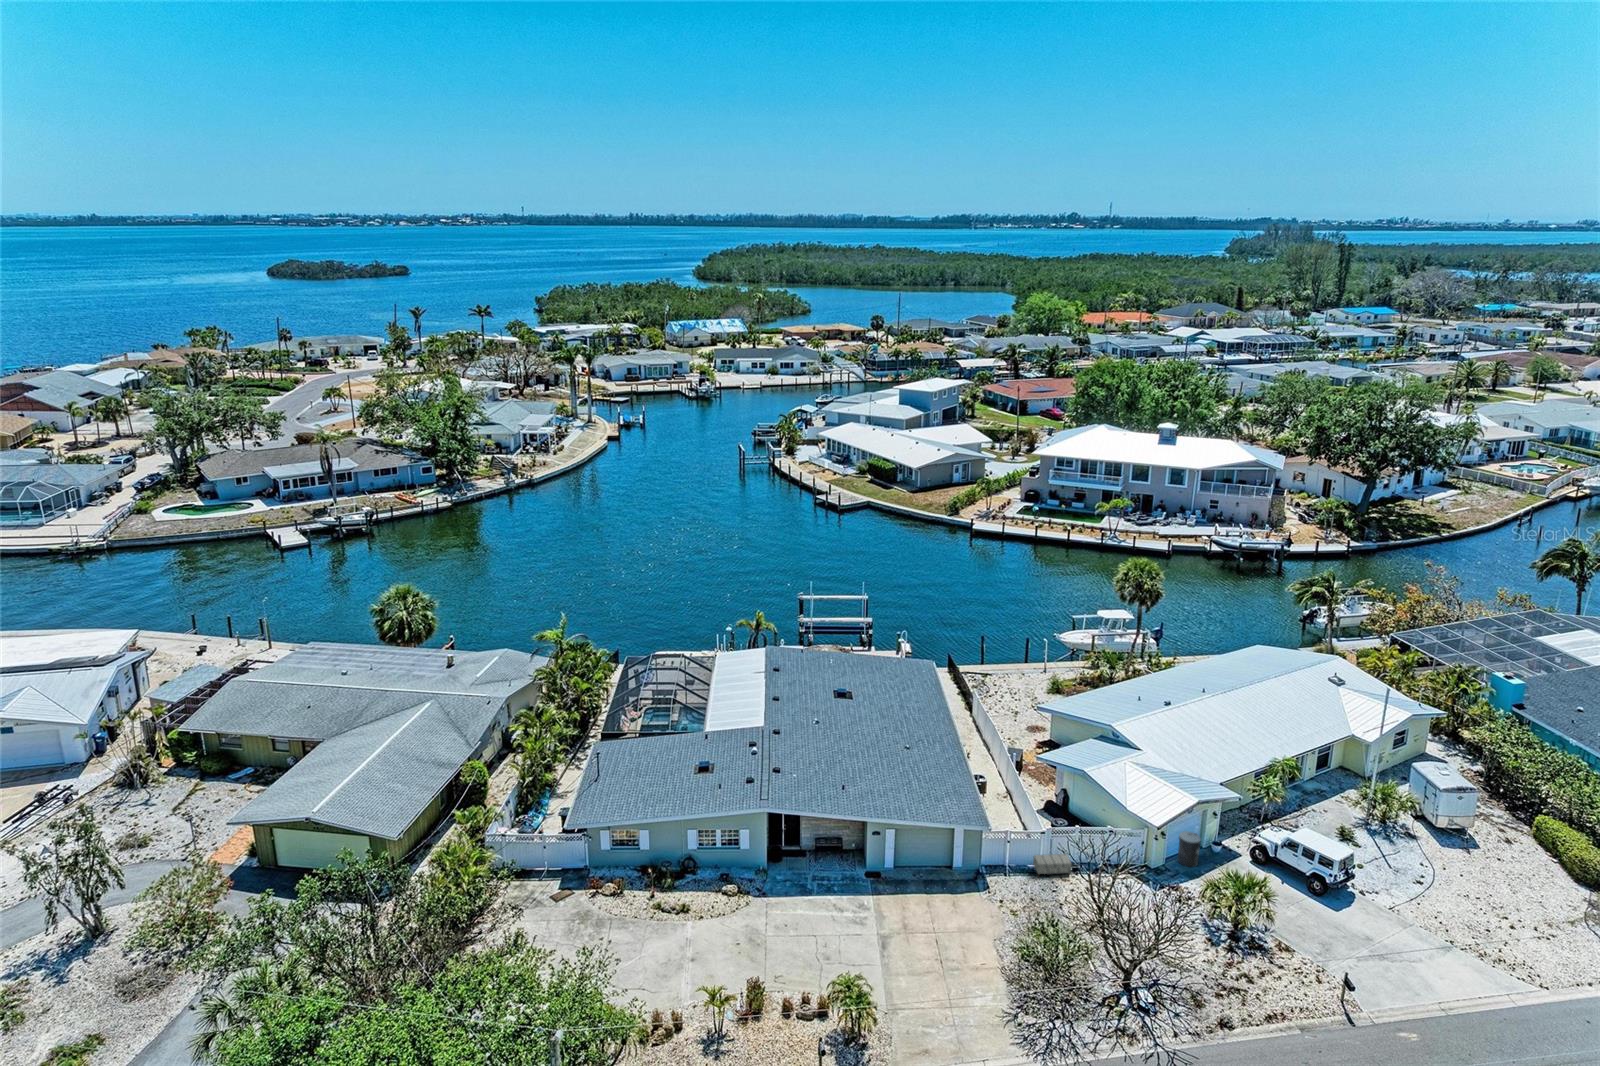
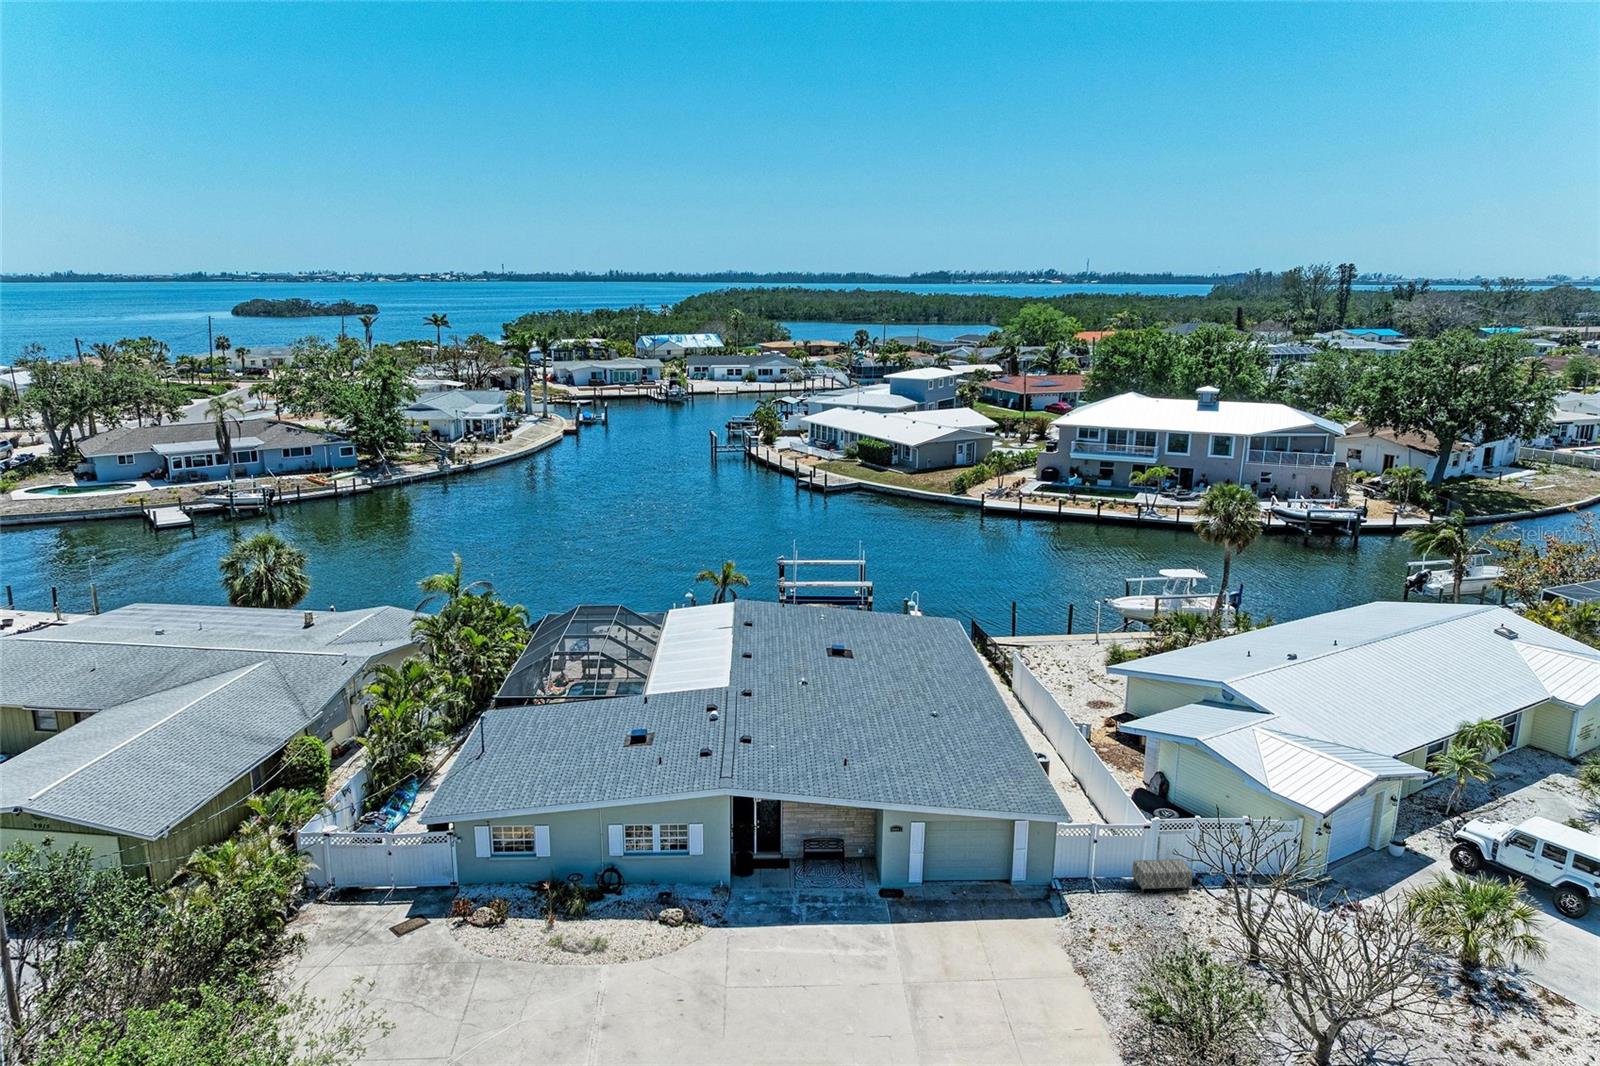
trash can: present [1178,831,1201,867] -> none [1343,825,1381,878]

